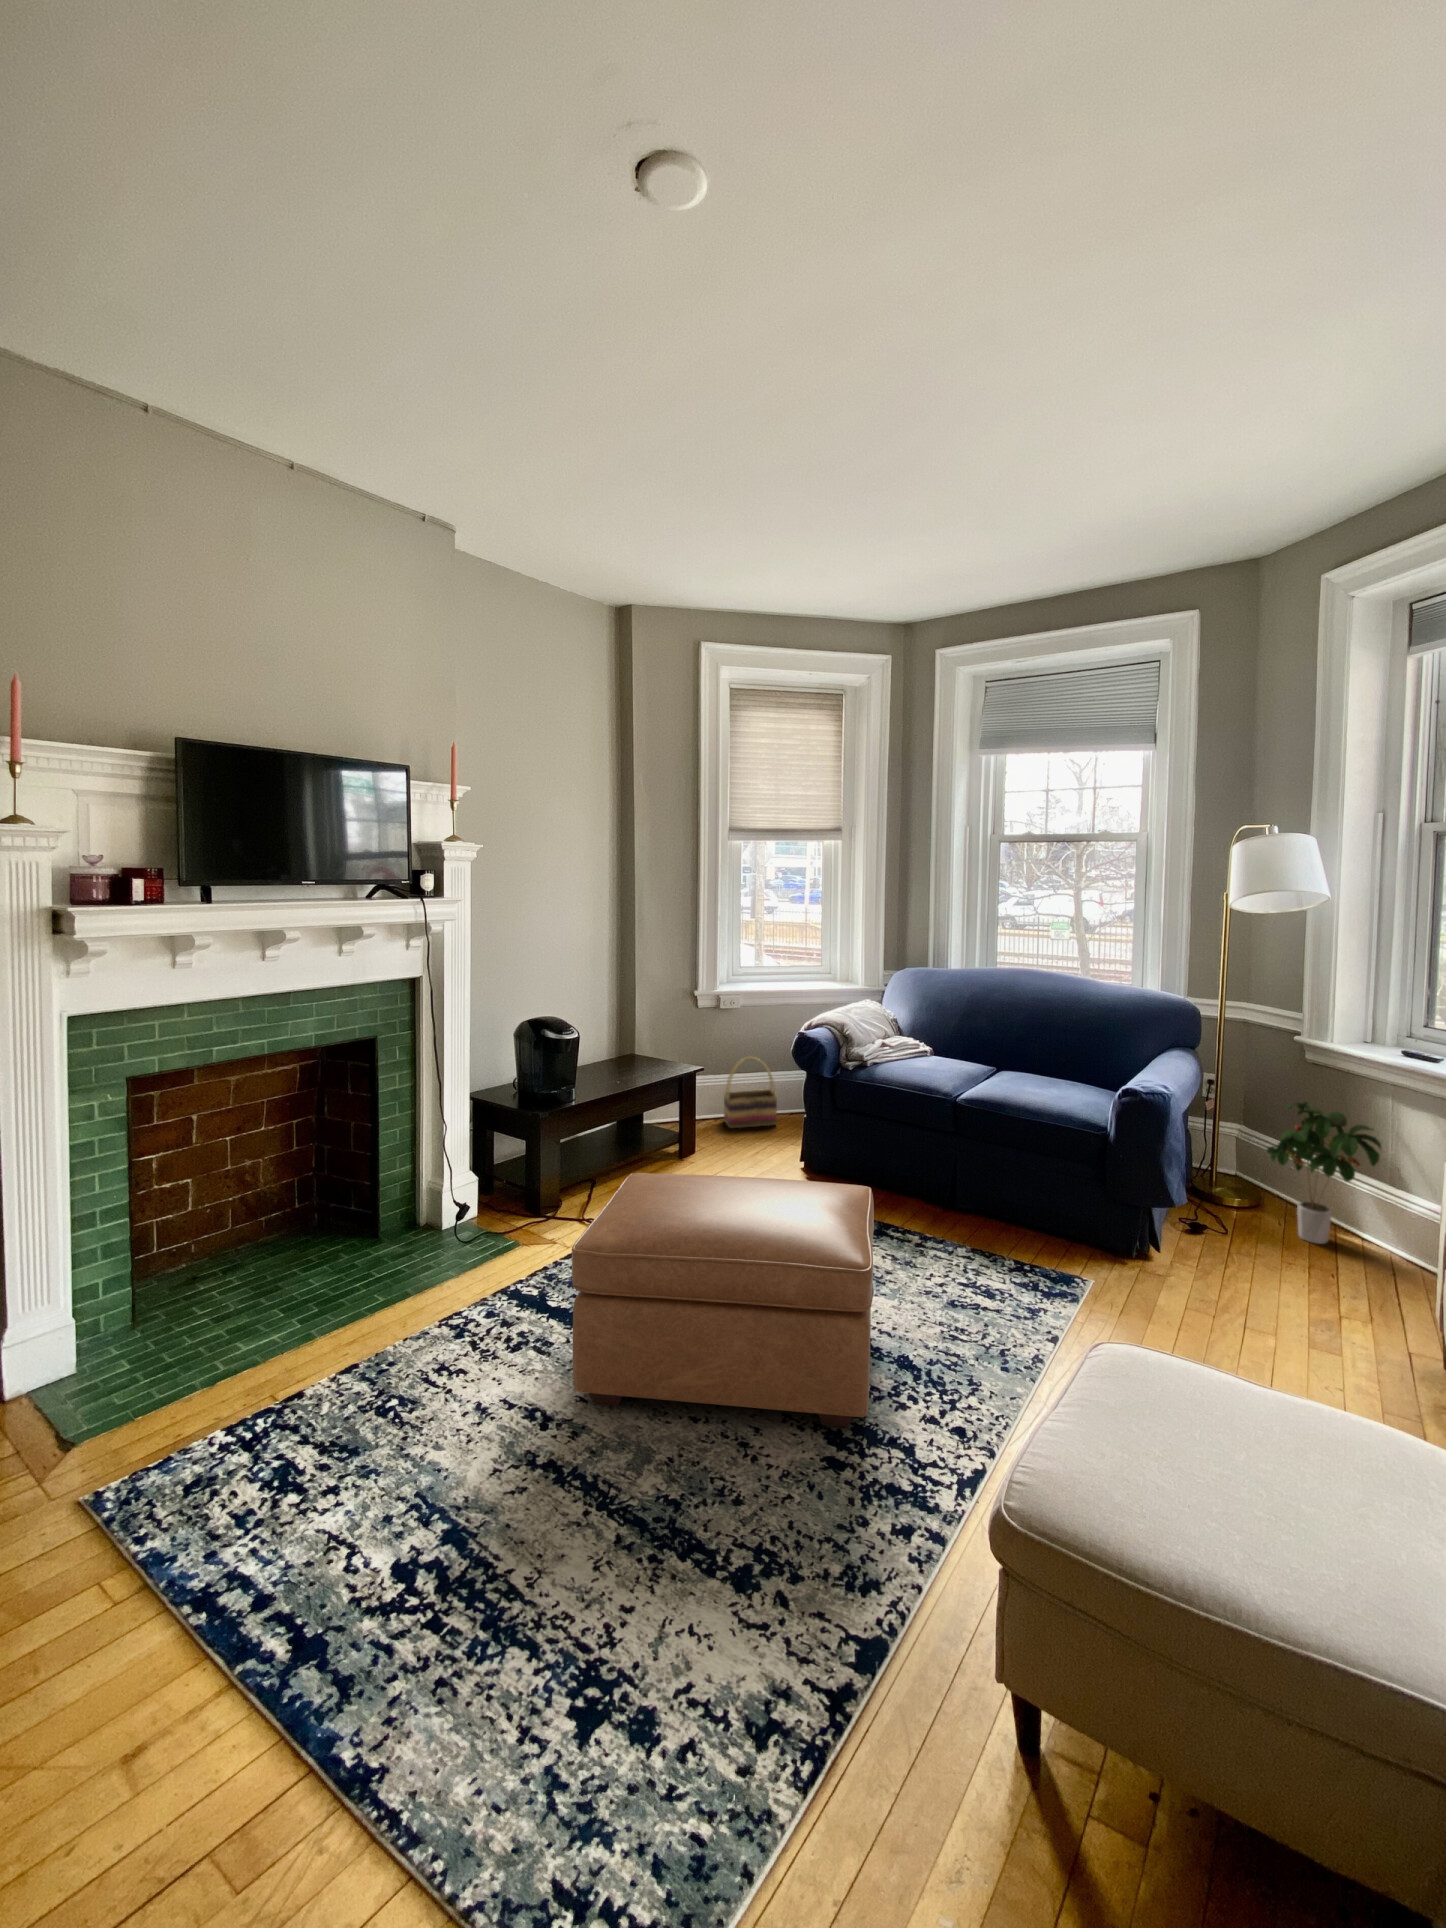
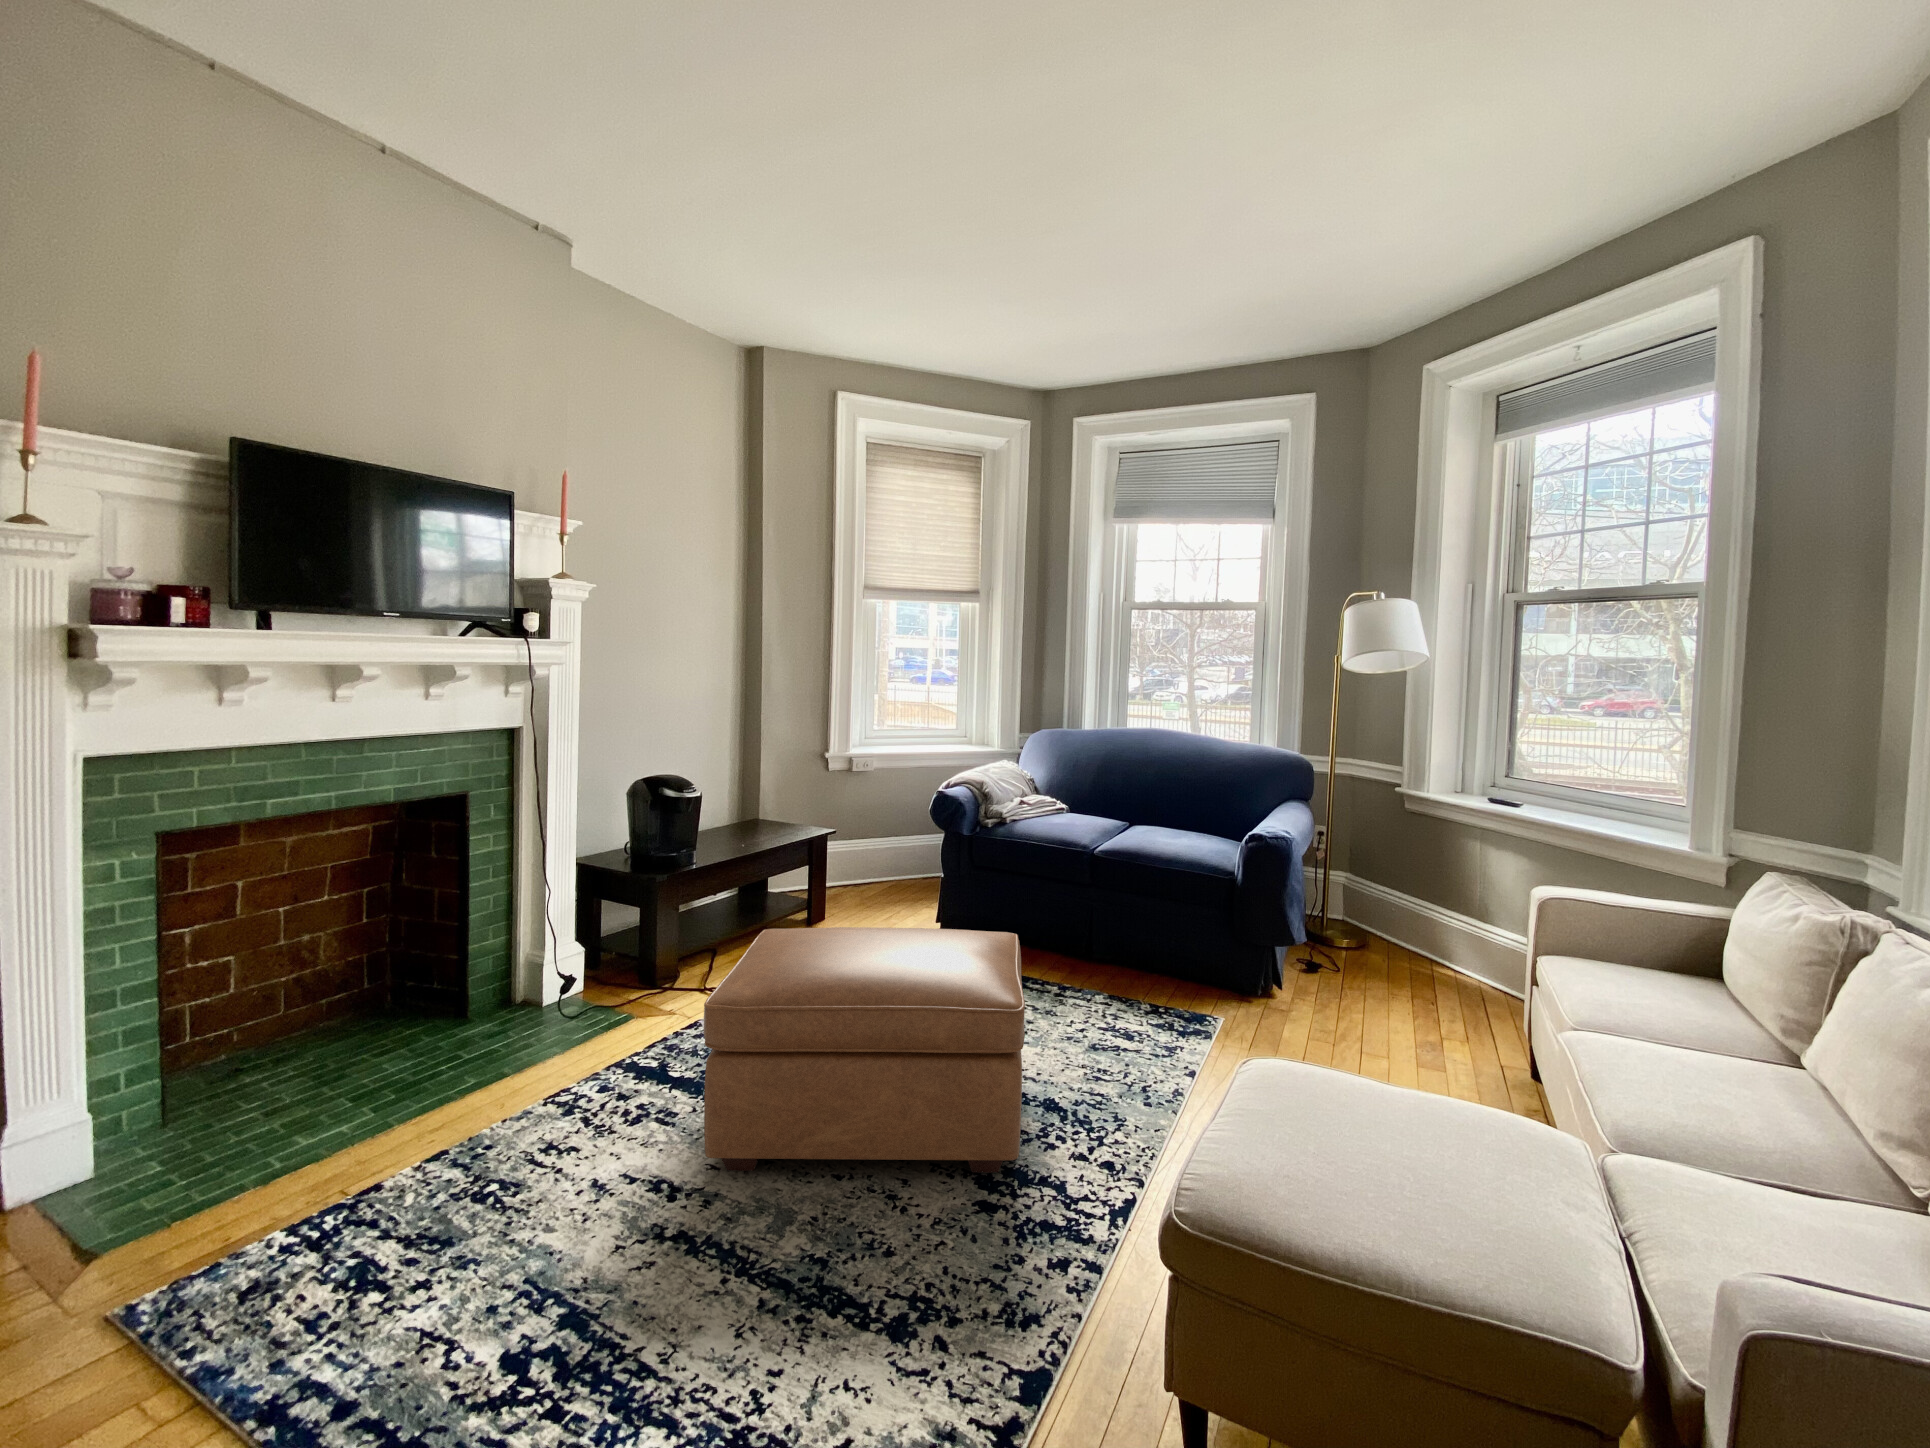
basket: present [724,1057,777,1128] -> none [853,818,910,893]
potted plant: present [1267,1102,1382,1244] -> none [1381,846,1483,978]

